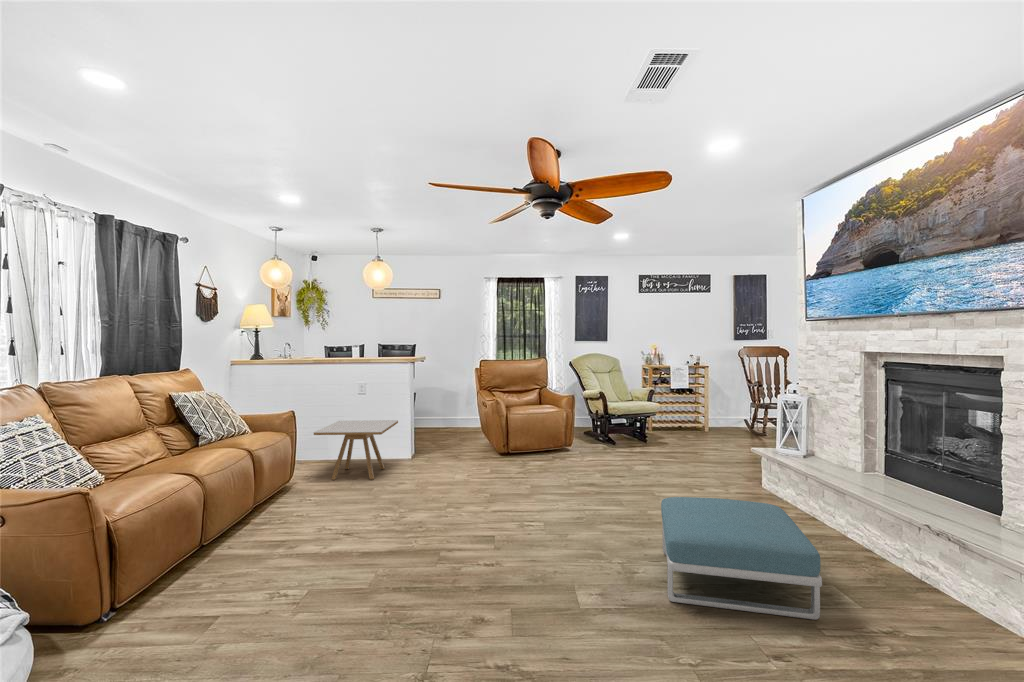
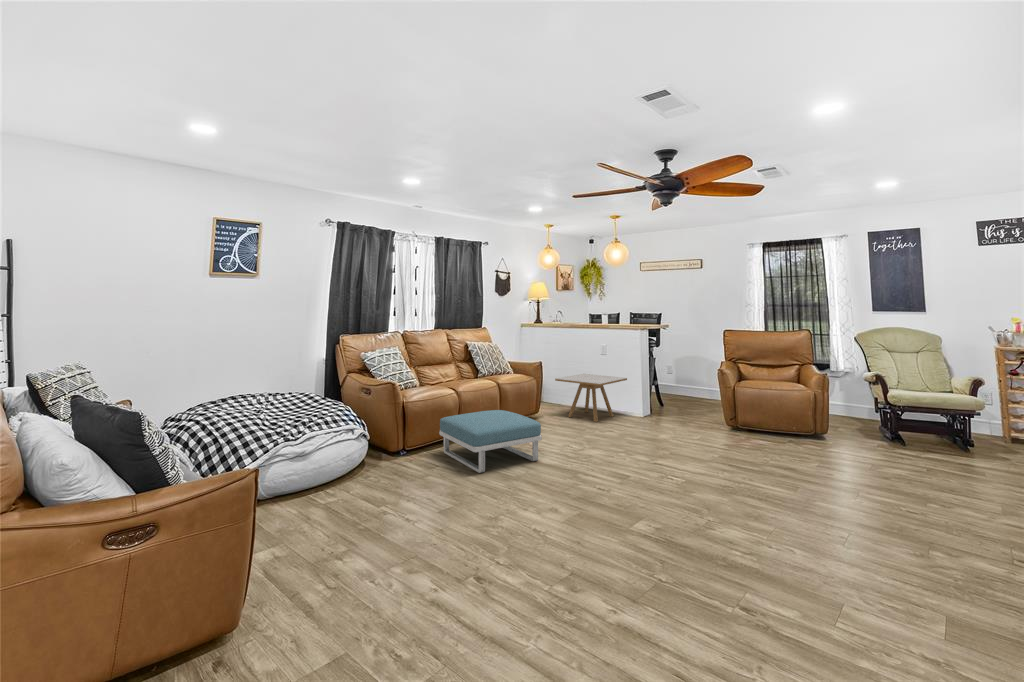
footstool: present [661,497,822,620] -> present [439,410,542,473]

